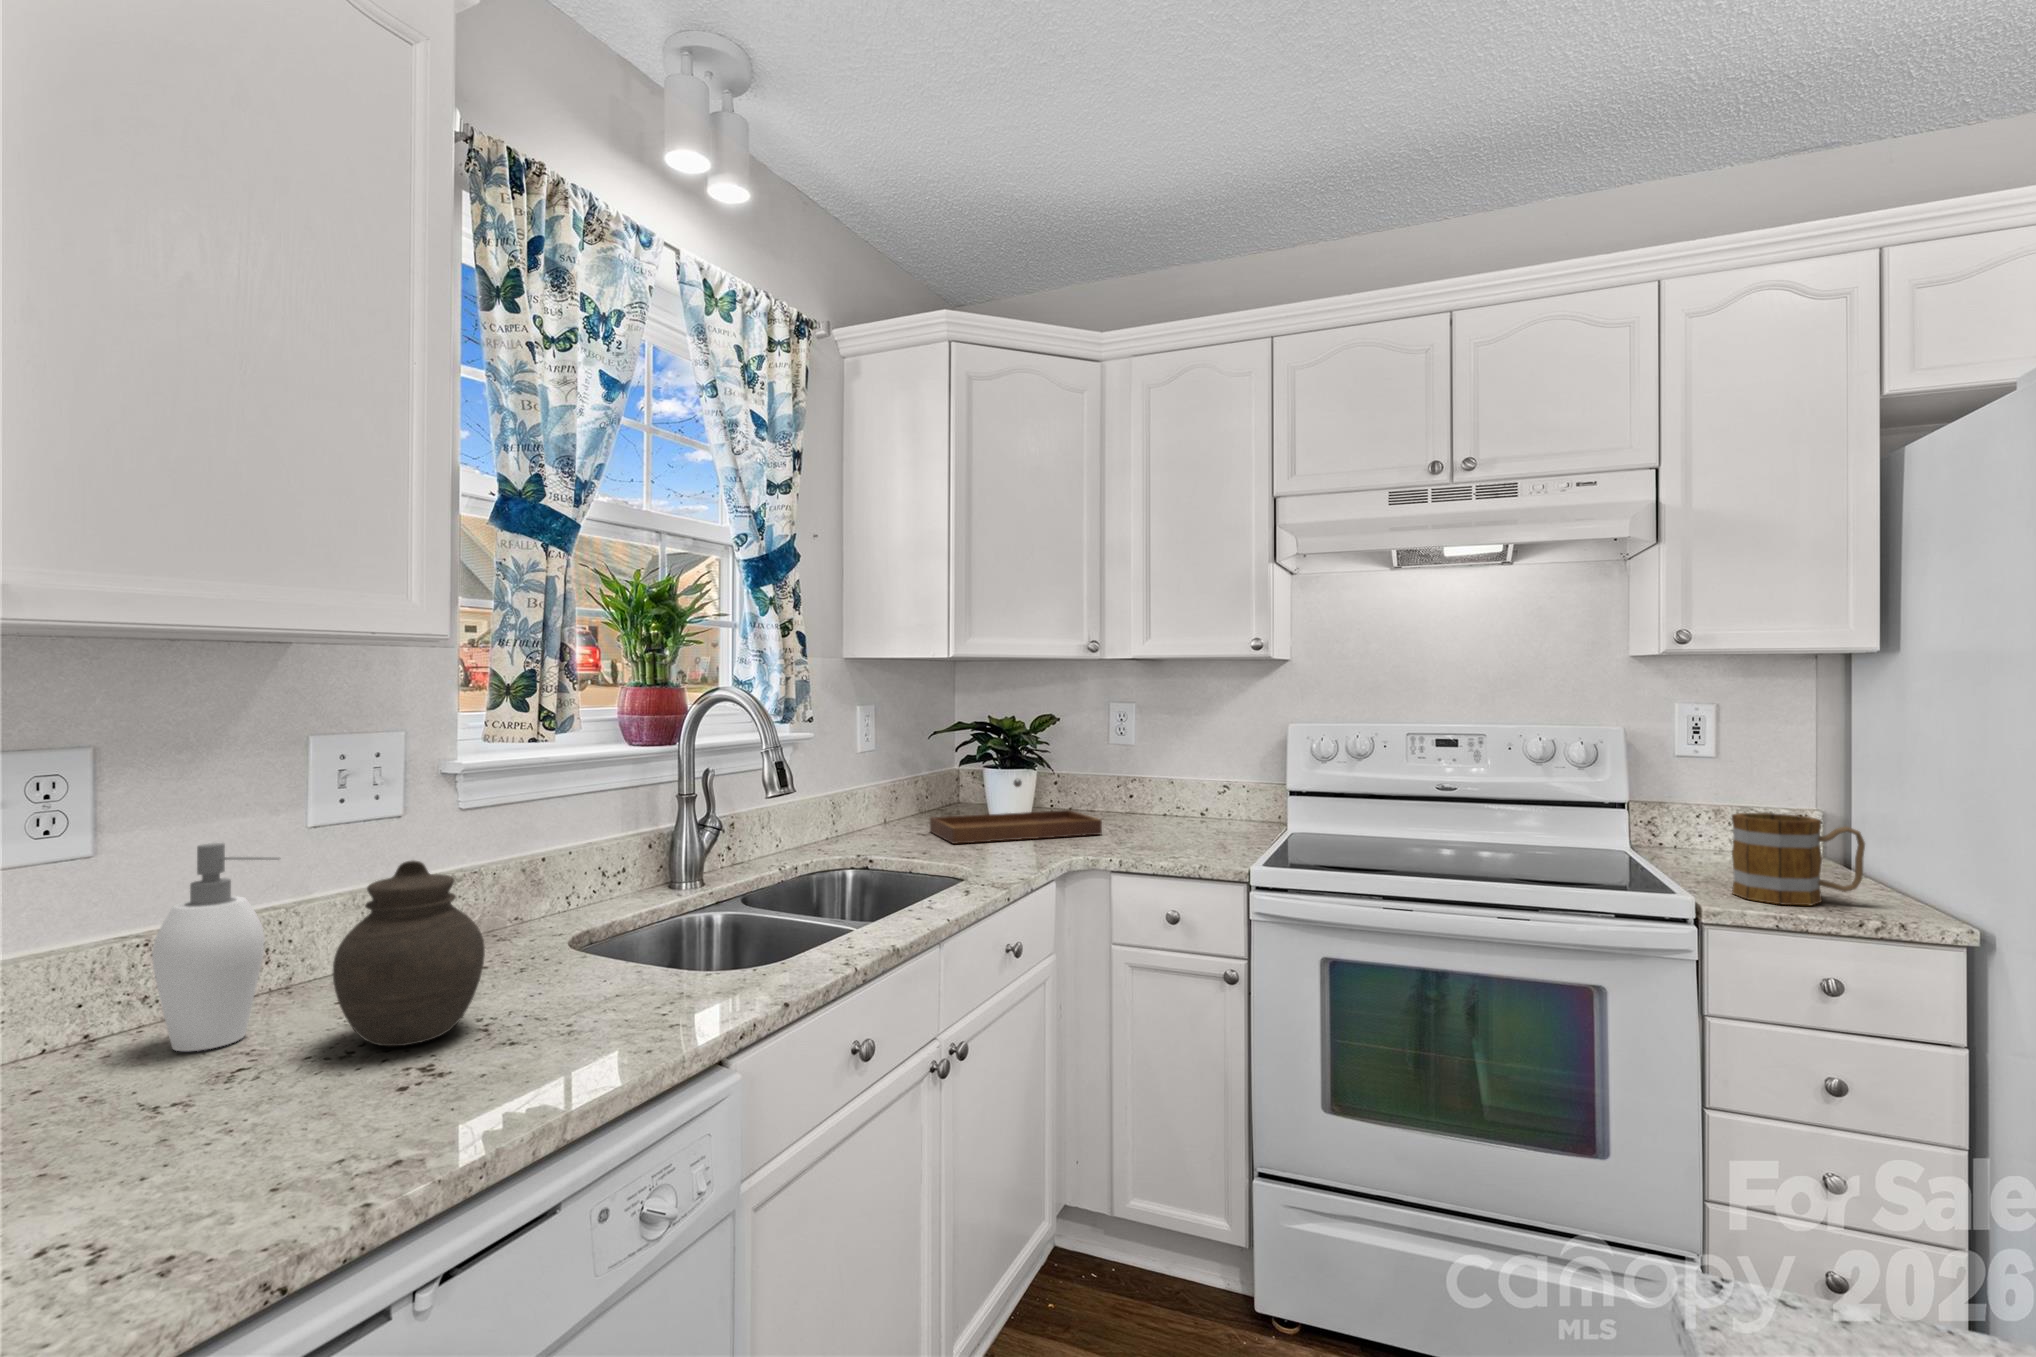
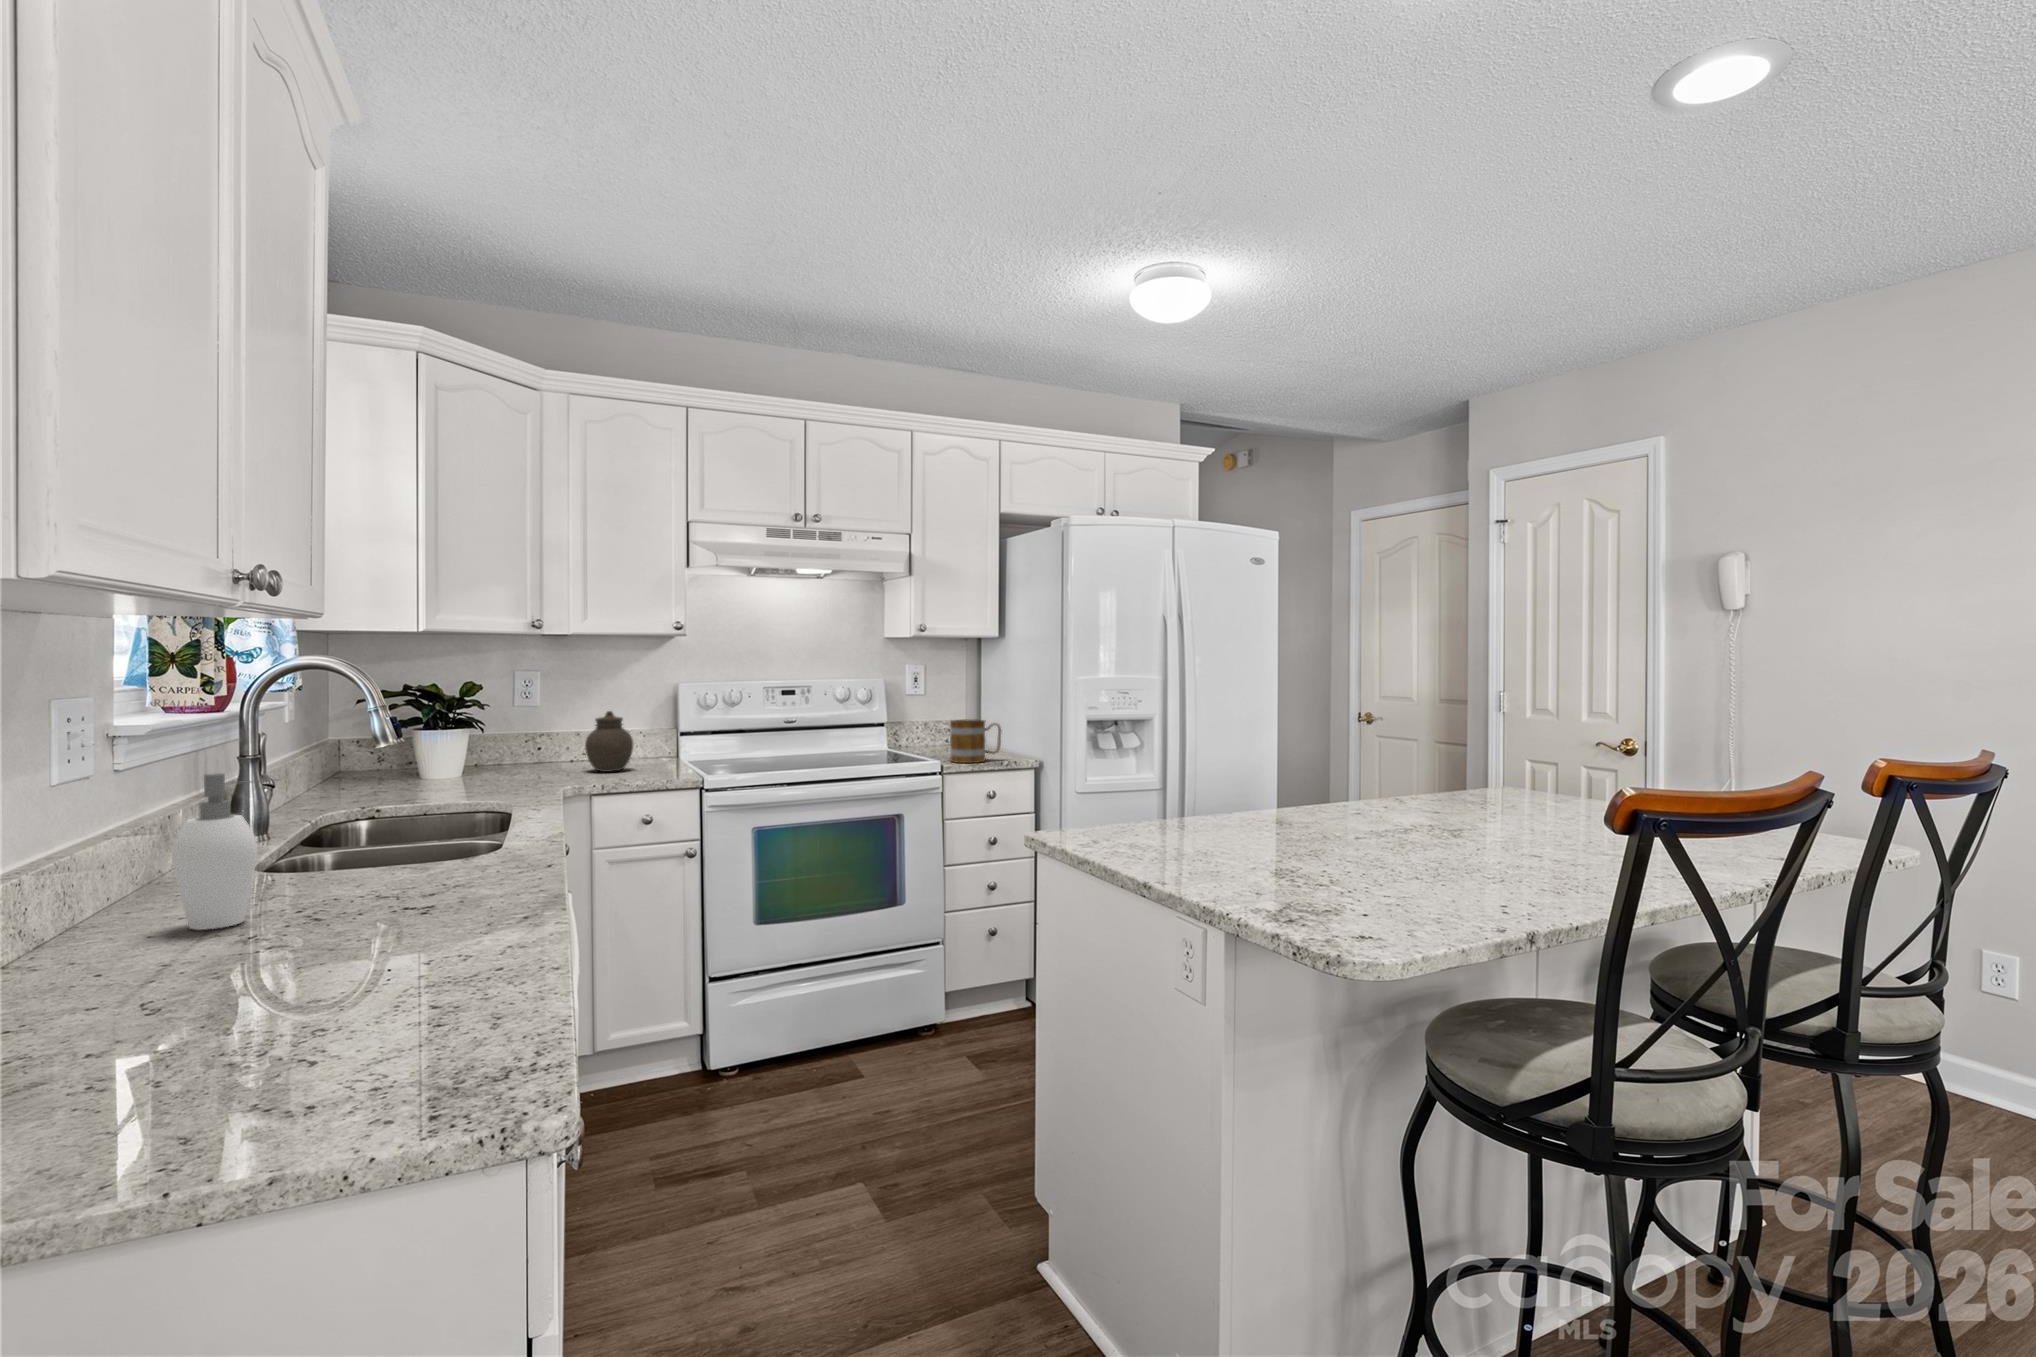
tray: present [930,779,1102,844] -> none [393,734,555,789]
jar: present [333,861,485,1046] -> present [585,711,633,772]

